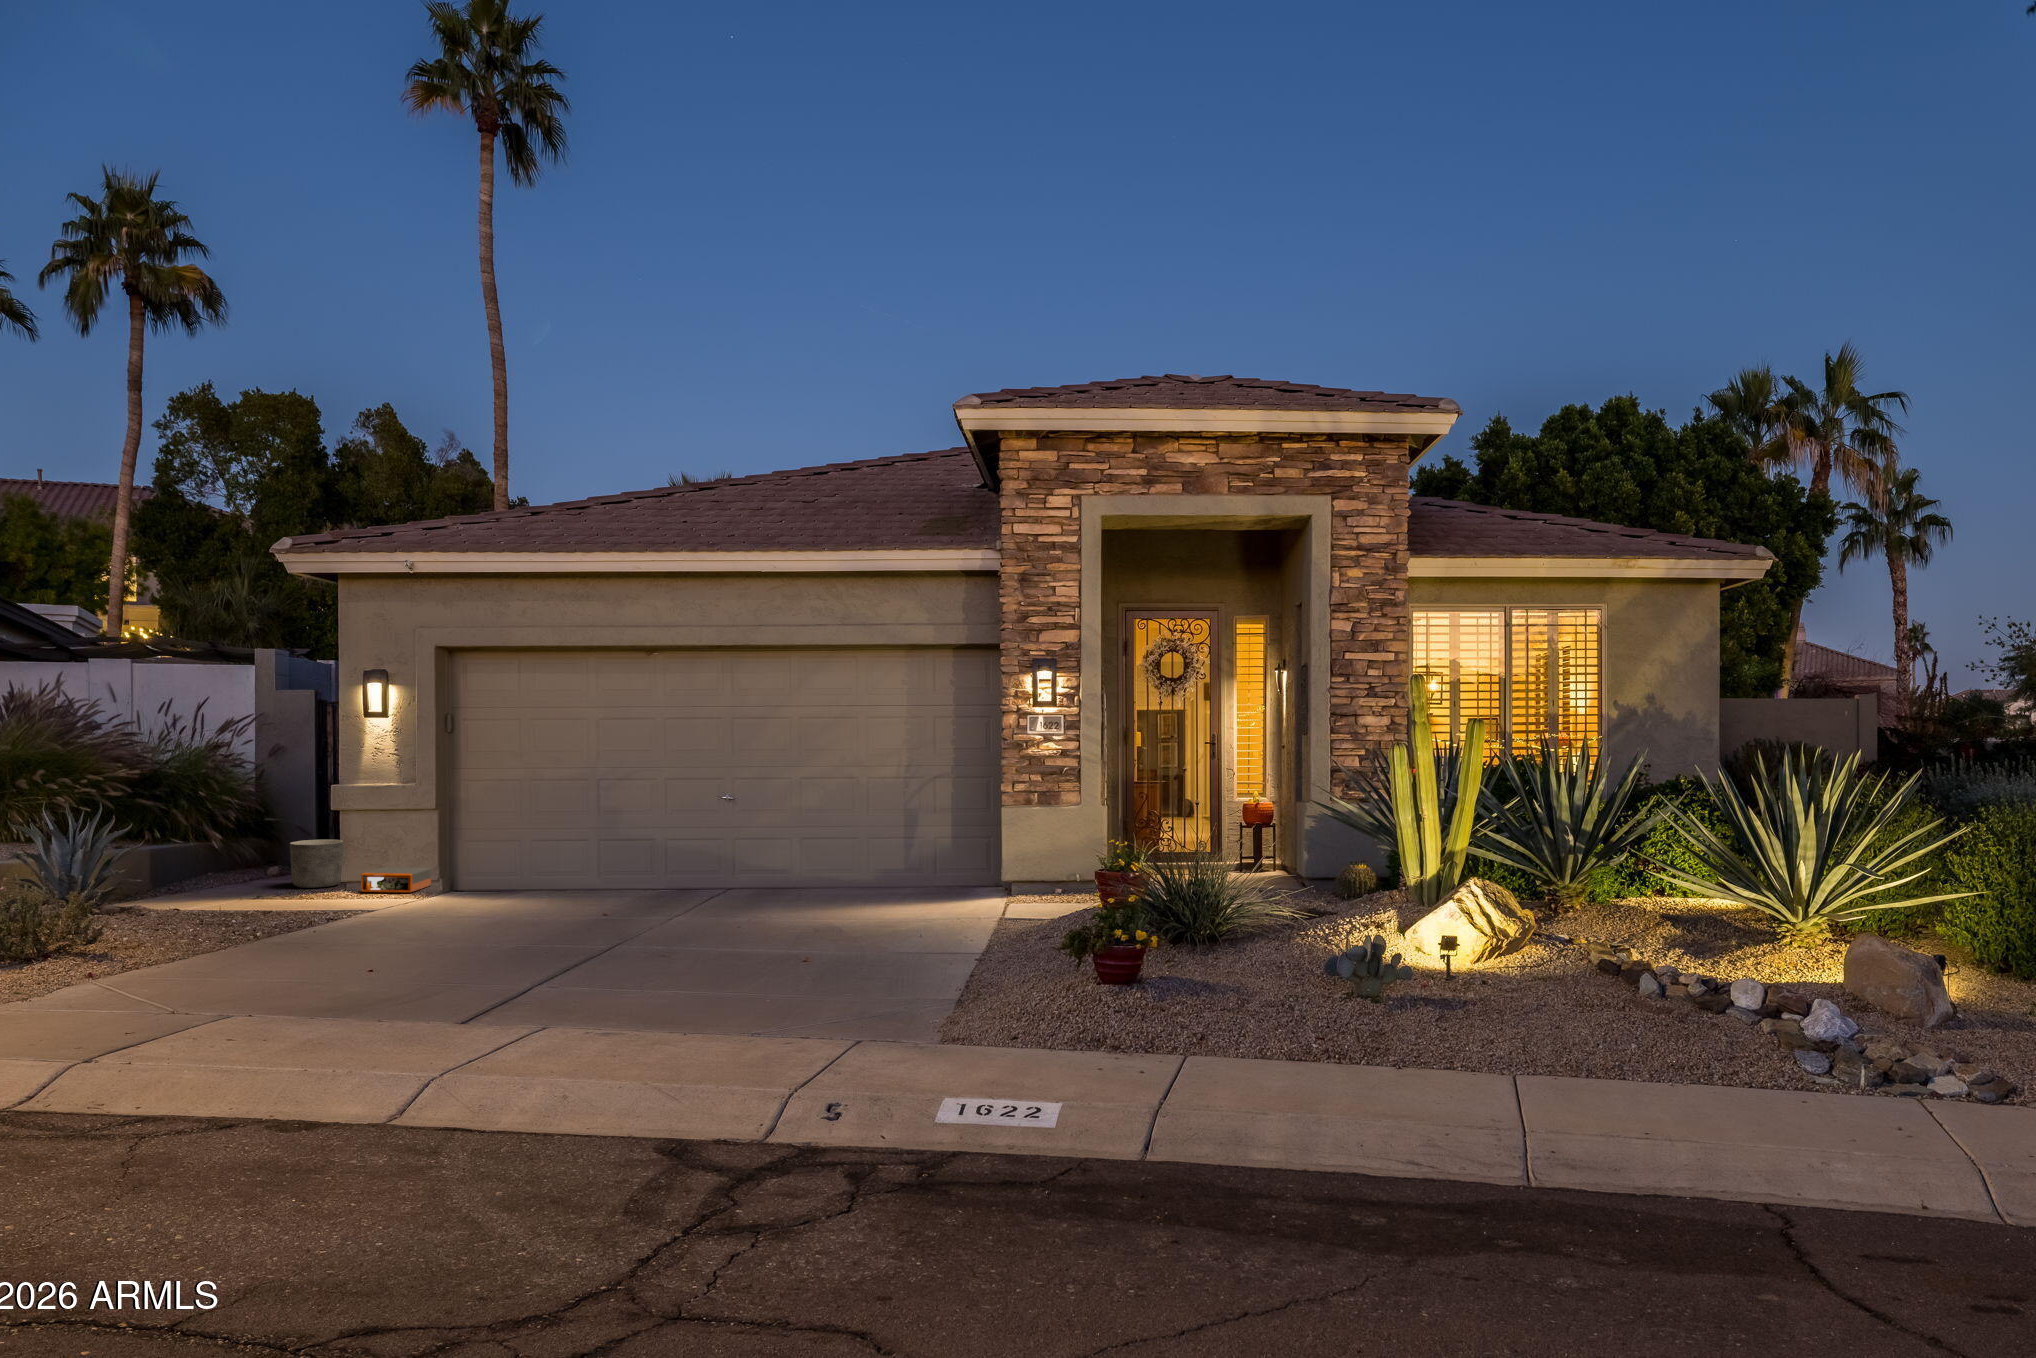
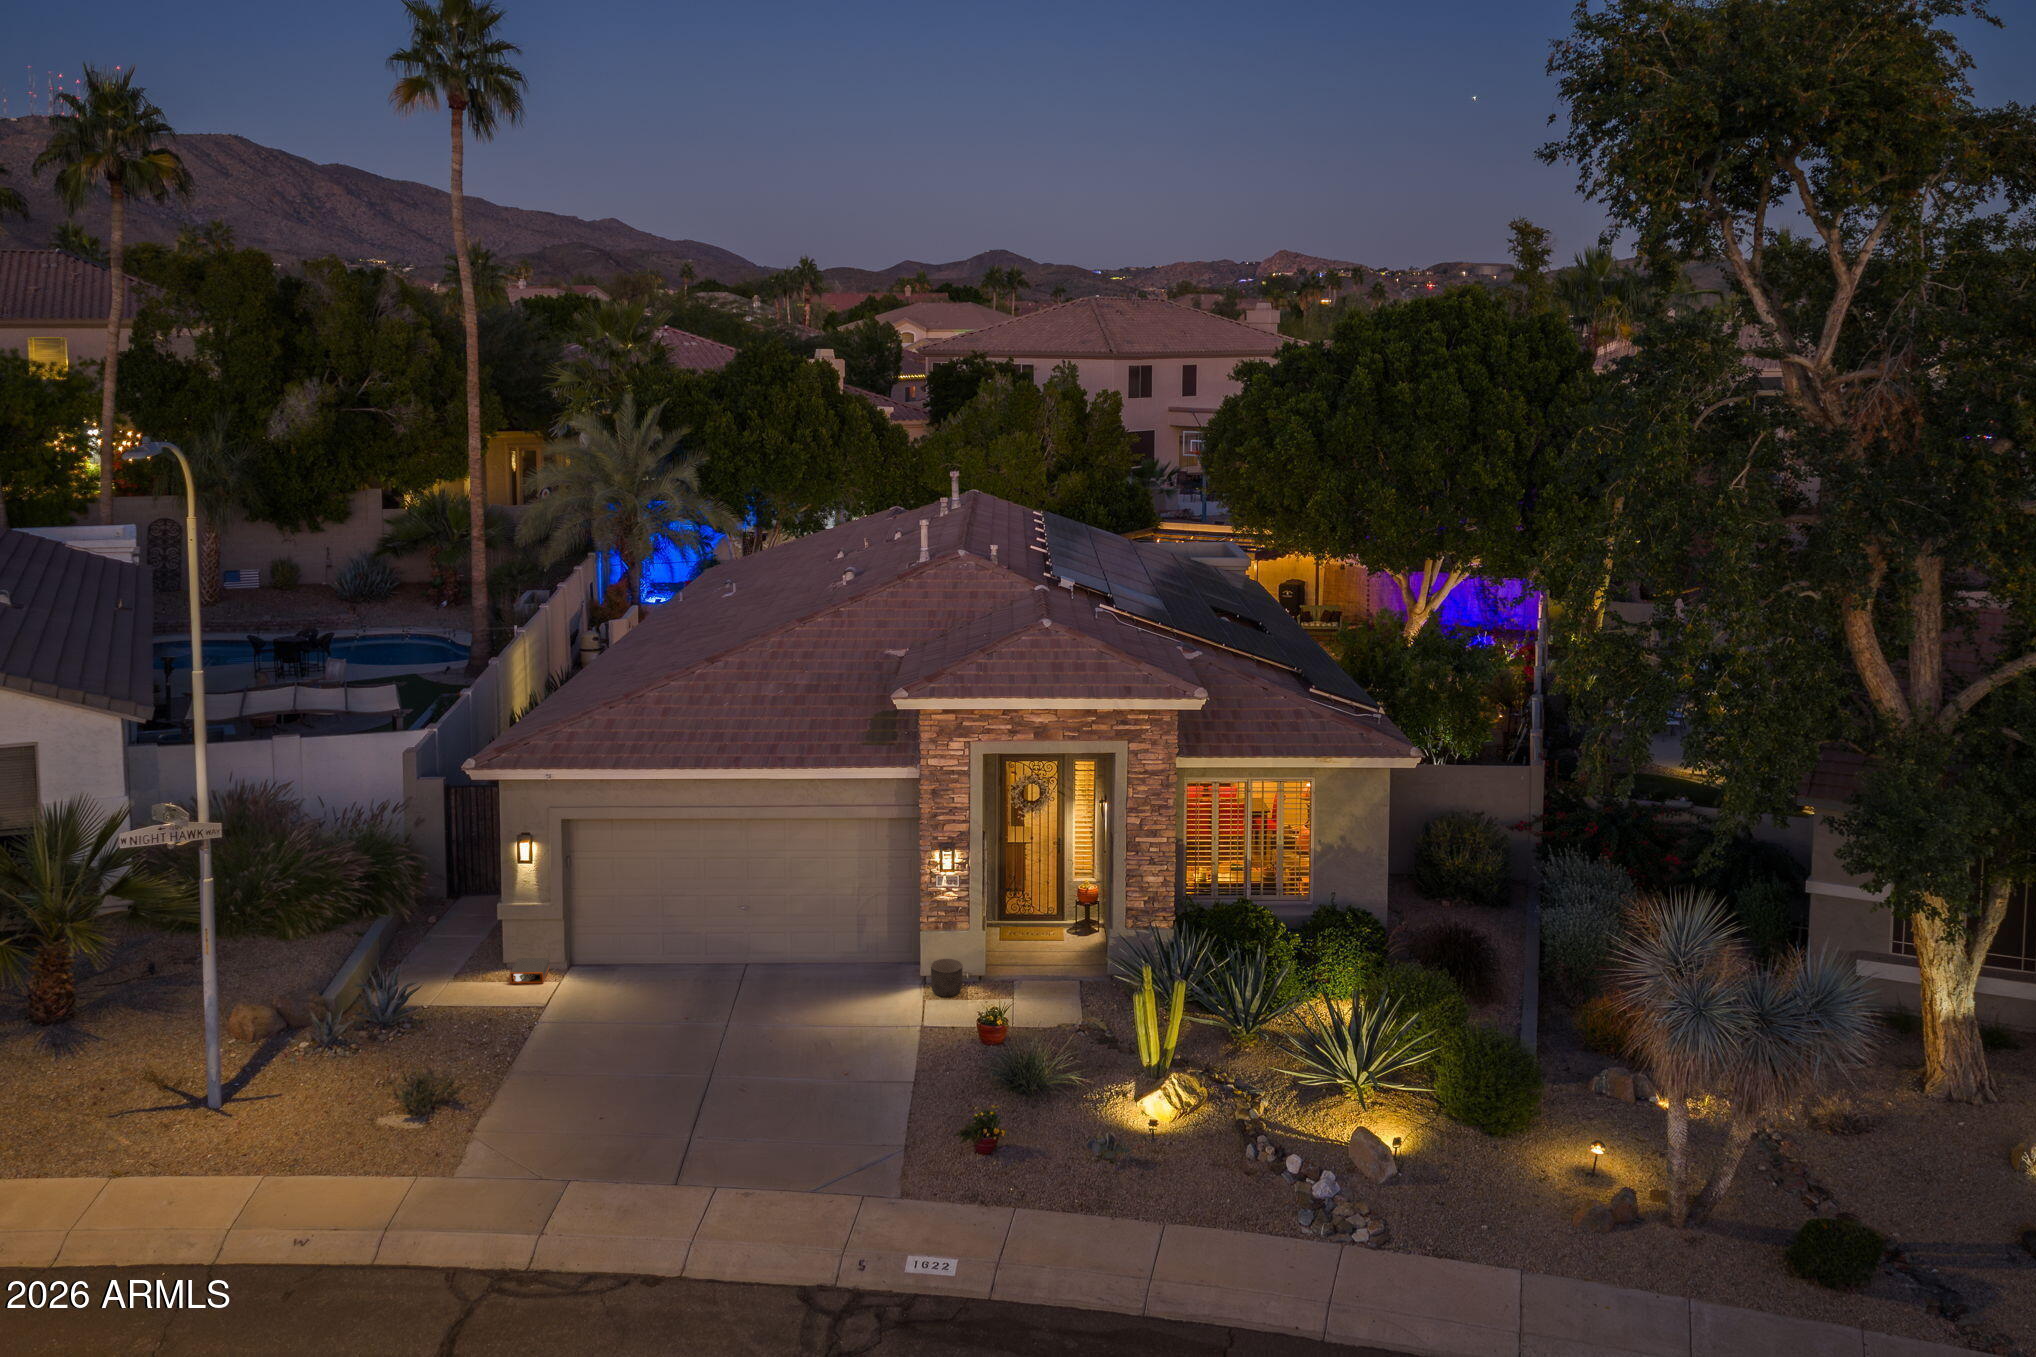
planter: present [290,840,343,888] -> present [931,959,963,997]

